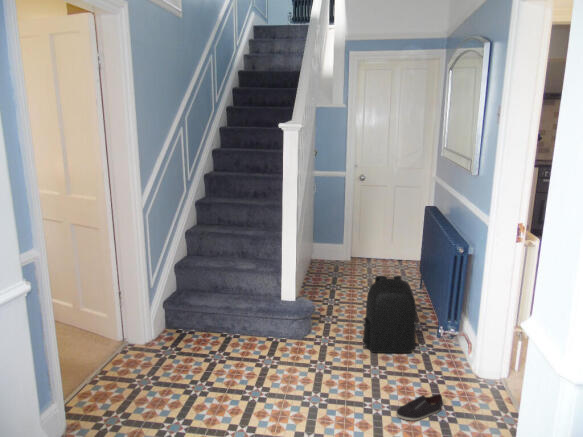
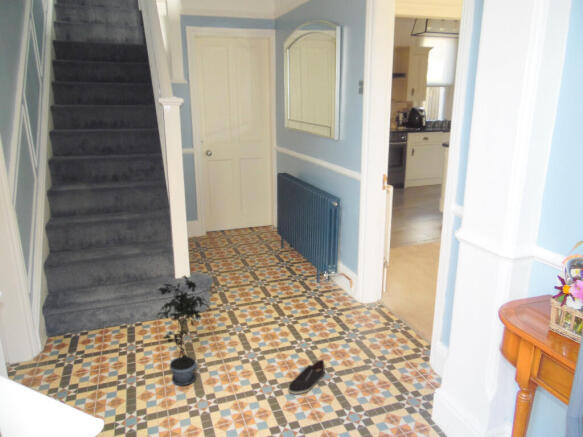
backpack: present [363,276,416,353] -> none [226,254,278,337]
potted plant: none [289,281,334,379] -> present [157,276,211,385]

